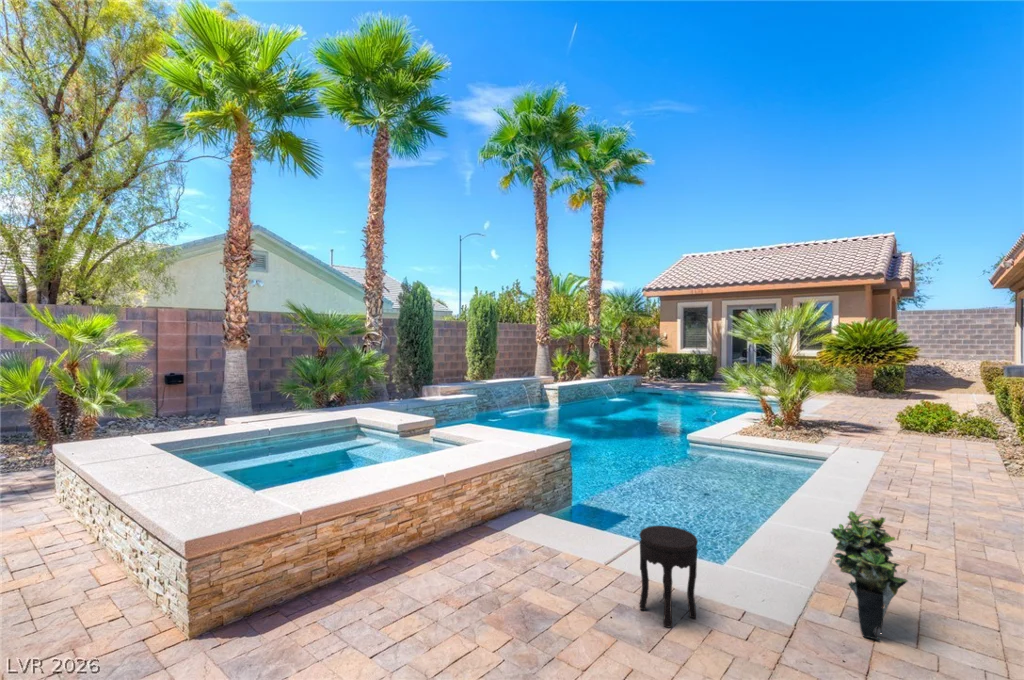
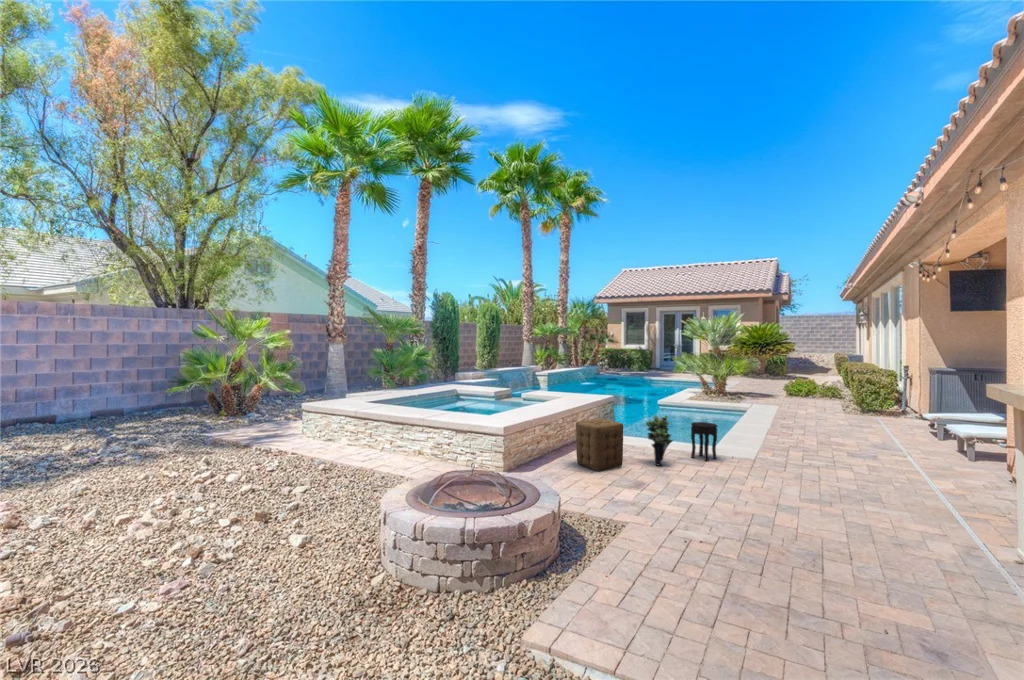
potted plant: present [830,511,908,640] -> present [646,415,673,466]
ottoman: none [366,514,457,651] -> present [576,419,623,471]

